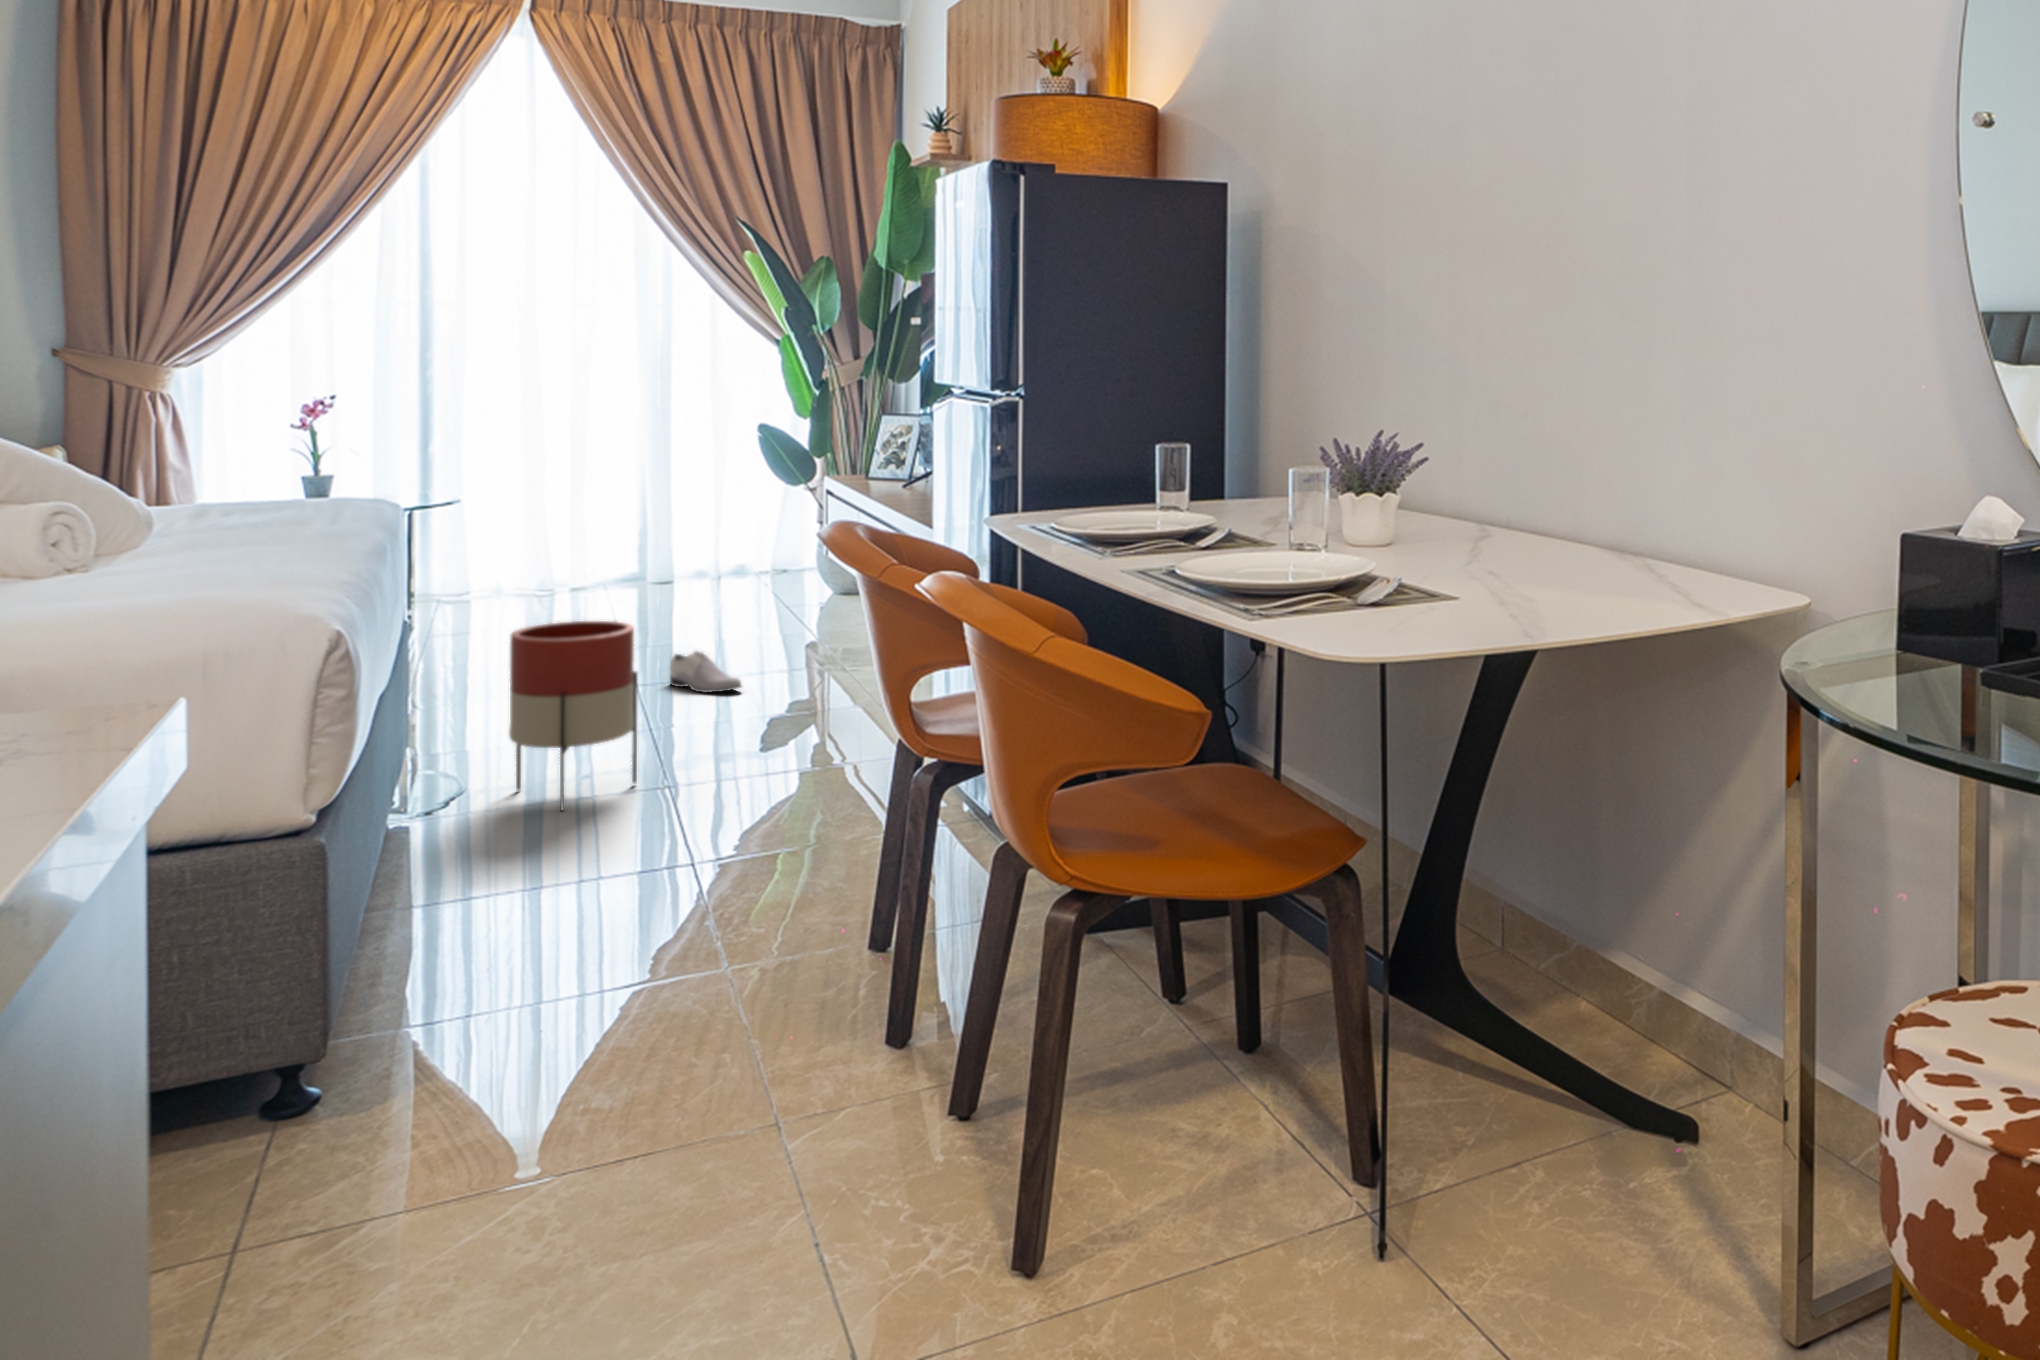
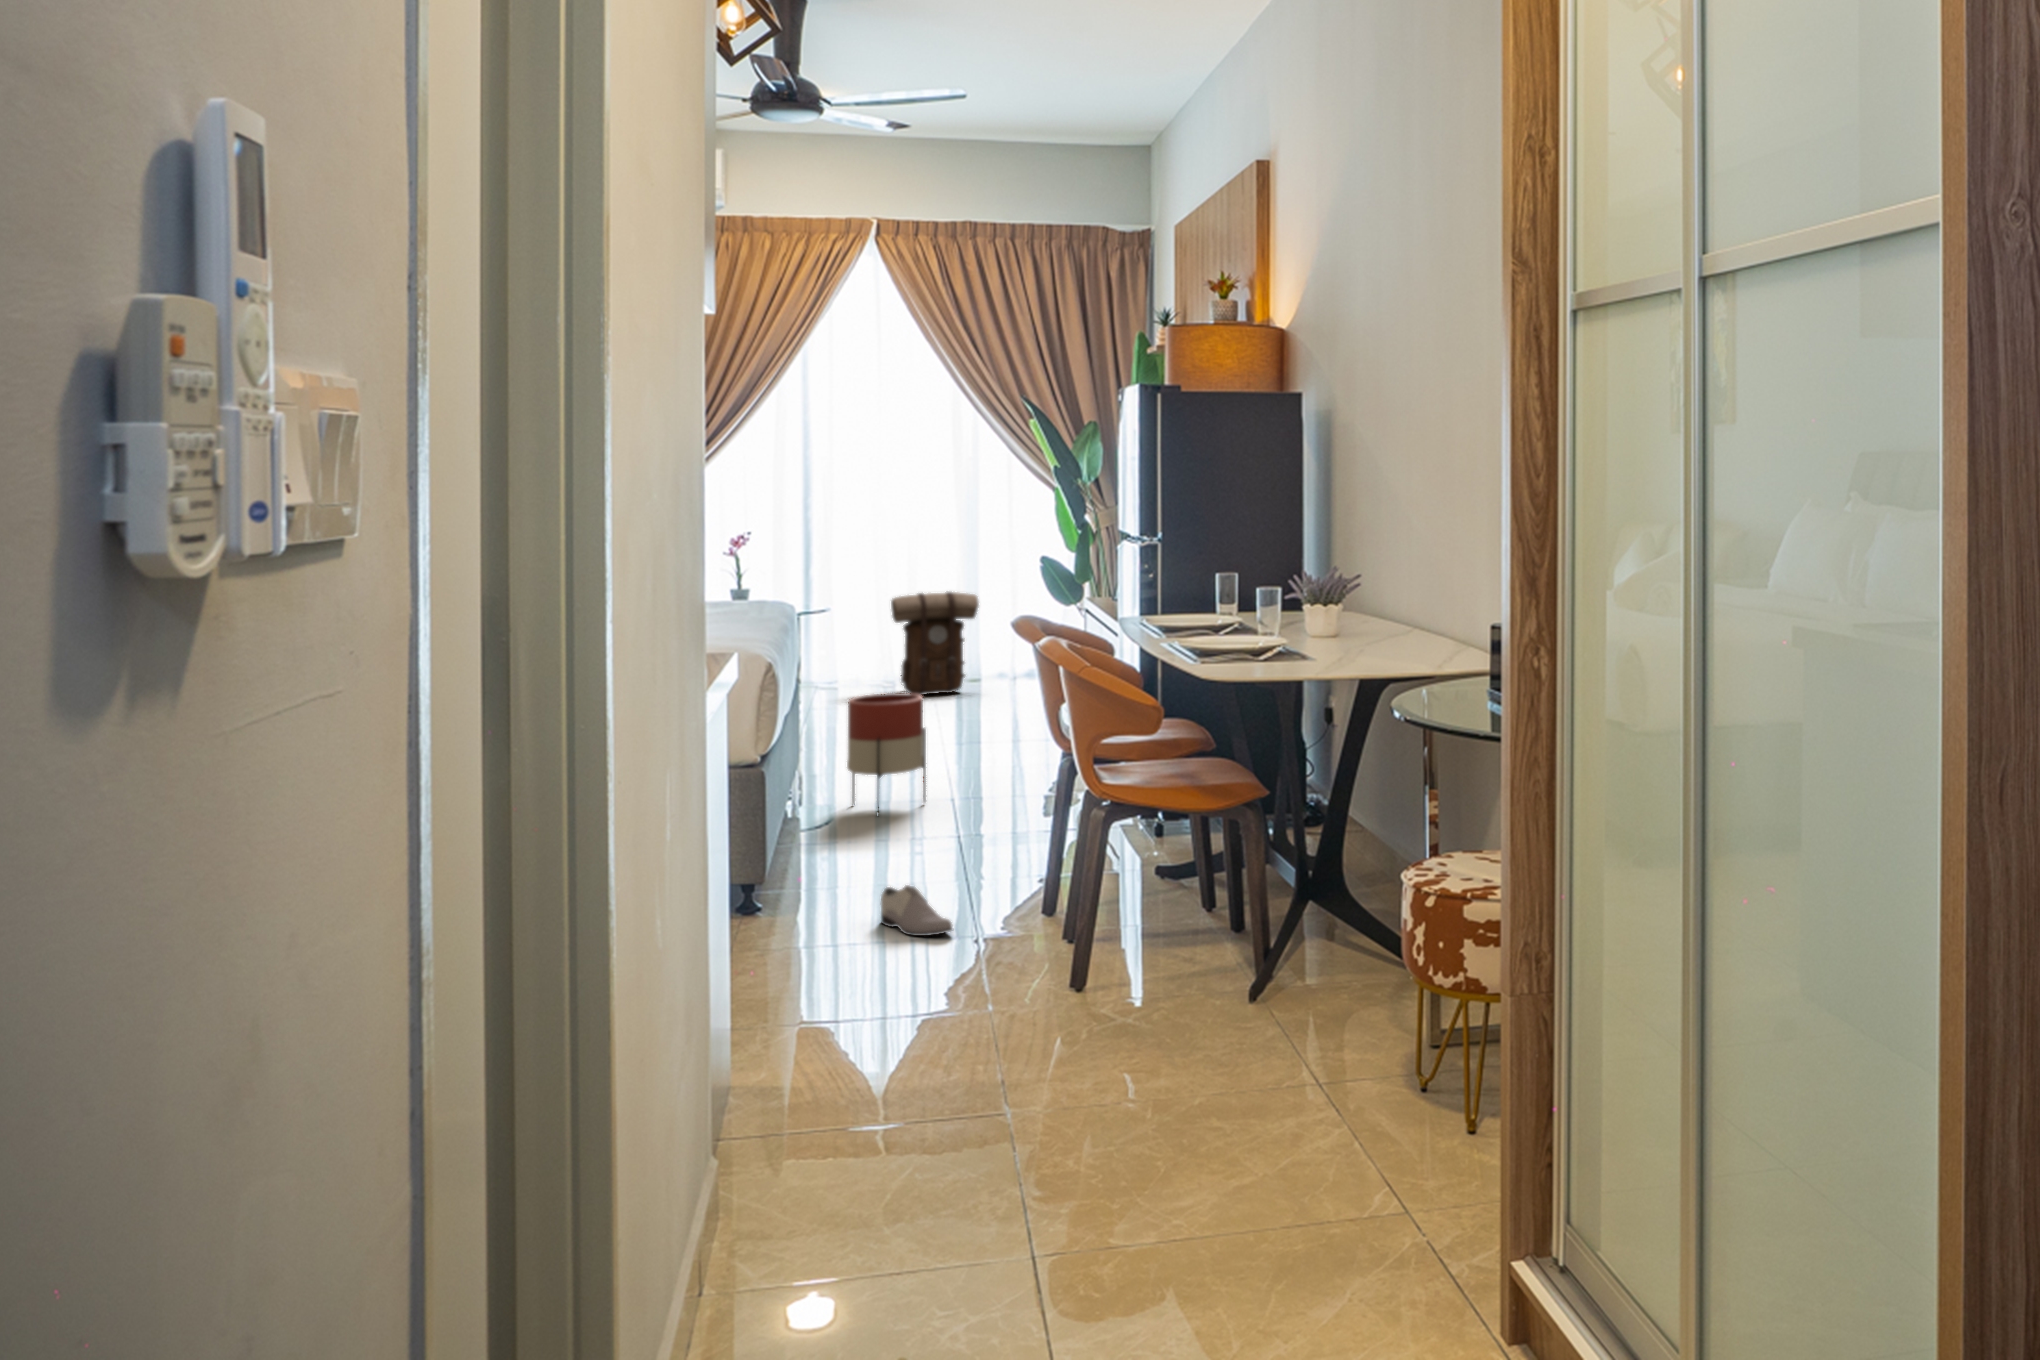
backpack: none [556,468,679,602] -> present [891,592,979,695]
shoe: present [670,651,741,692] -> present [881,885,952,936]

